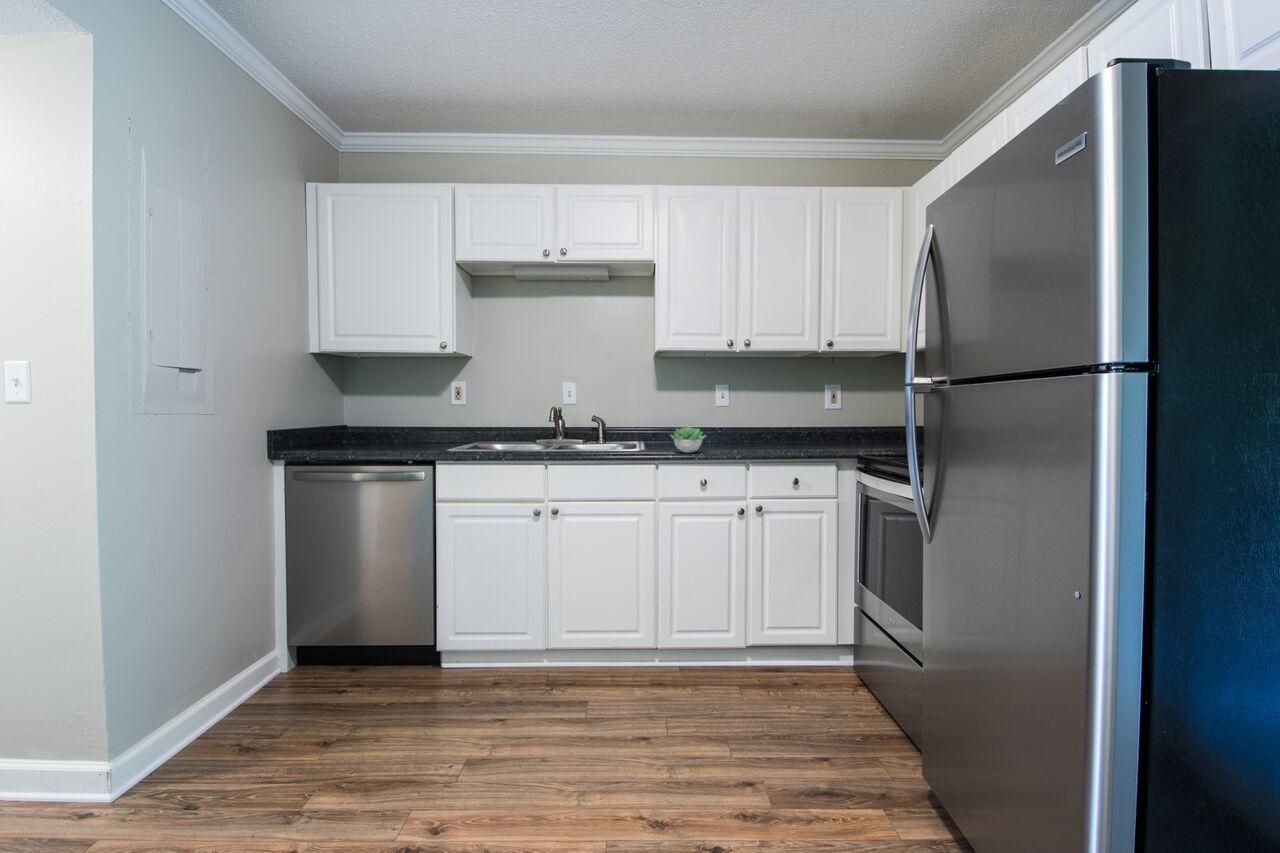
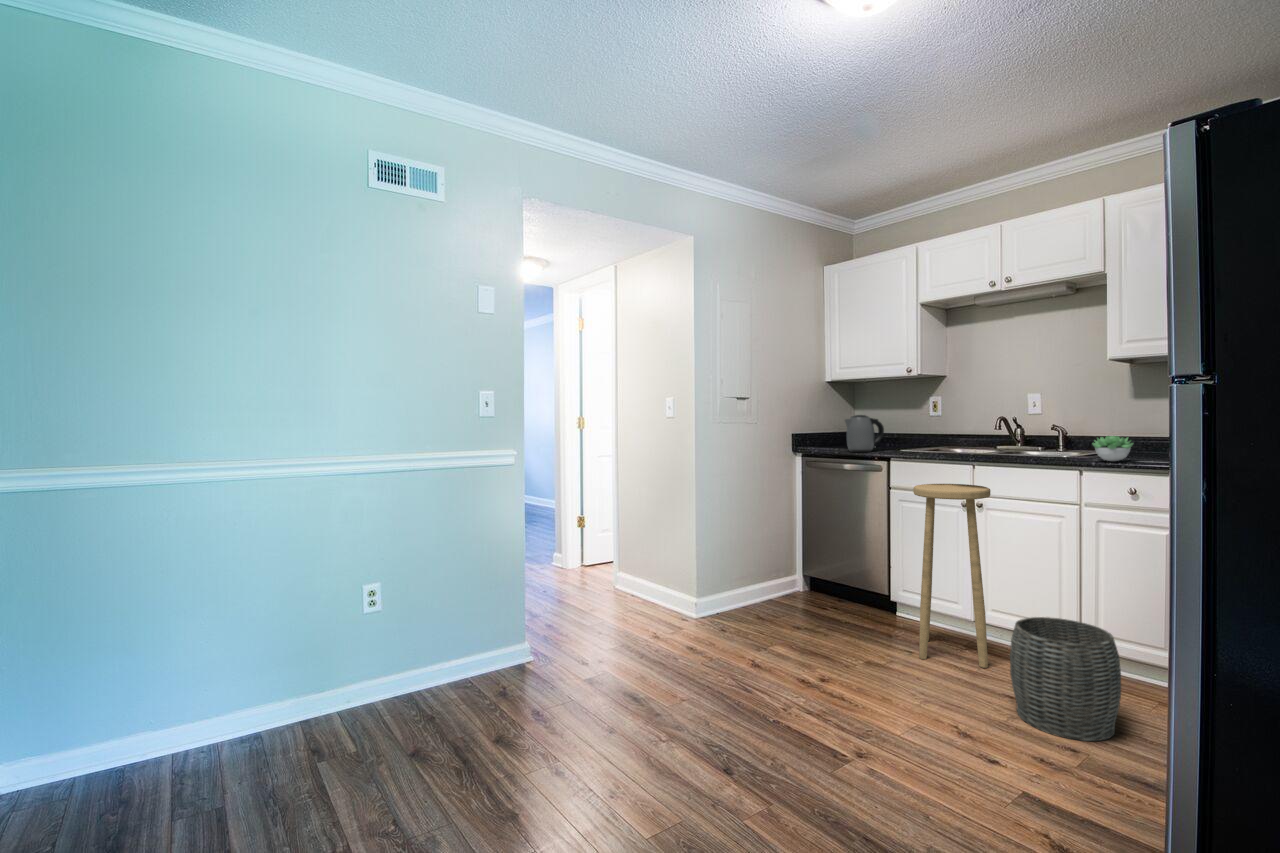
kettle: none [365,401,416,453] -> present [845,415,884,452]
stool: none [498,488,592,725] -> present [913,484,990,668]
woven basket: none [657,628,760,772] -> present [1010,617,1121,741]

